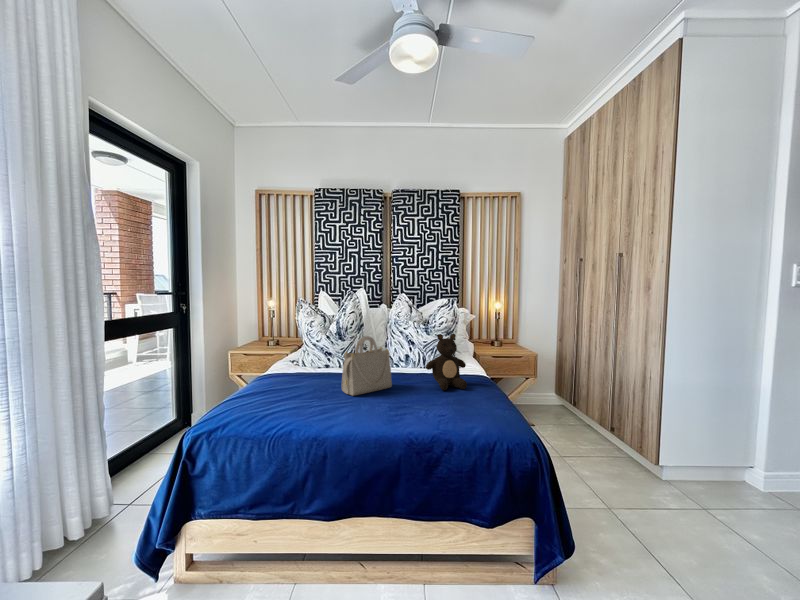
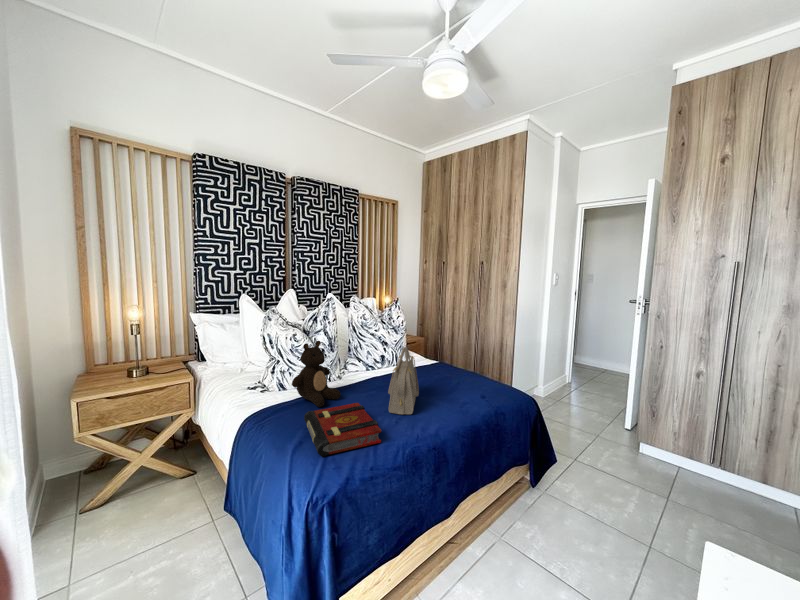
teddy bear: present [426,334,467,390] -> present [292,341,341,407]
book: none [255,373,324,401] -> present [304,403,381,457]

